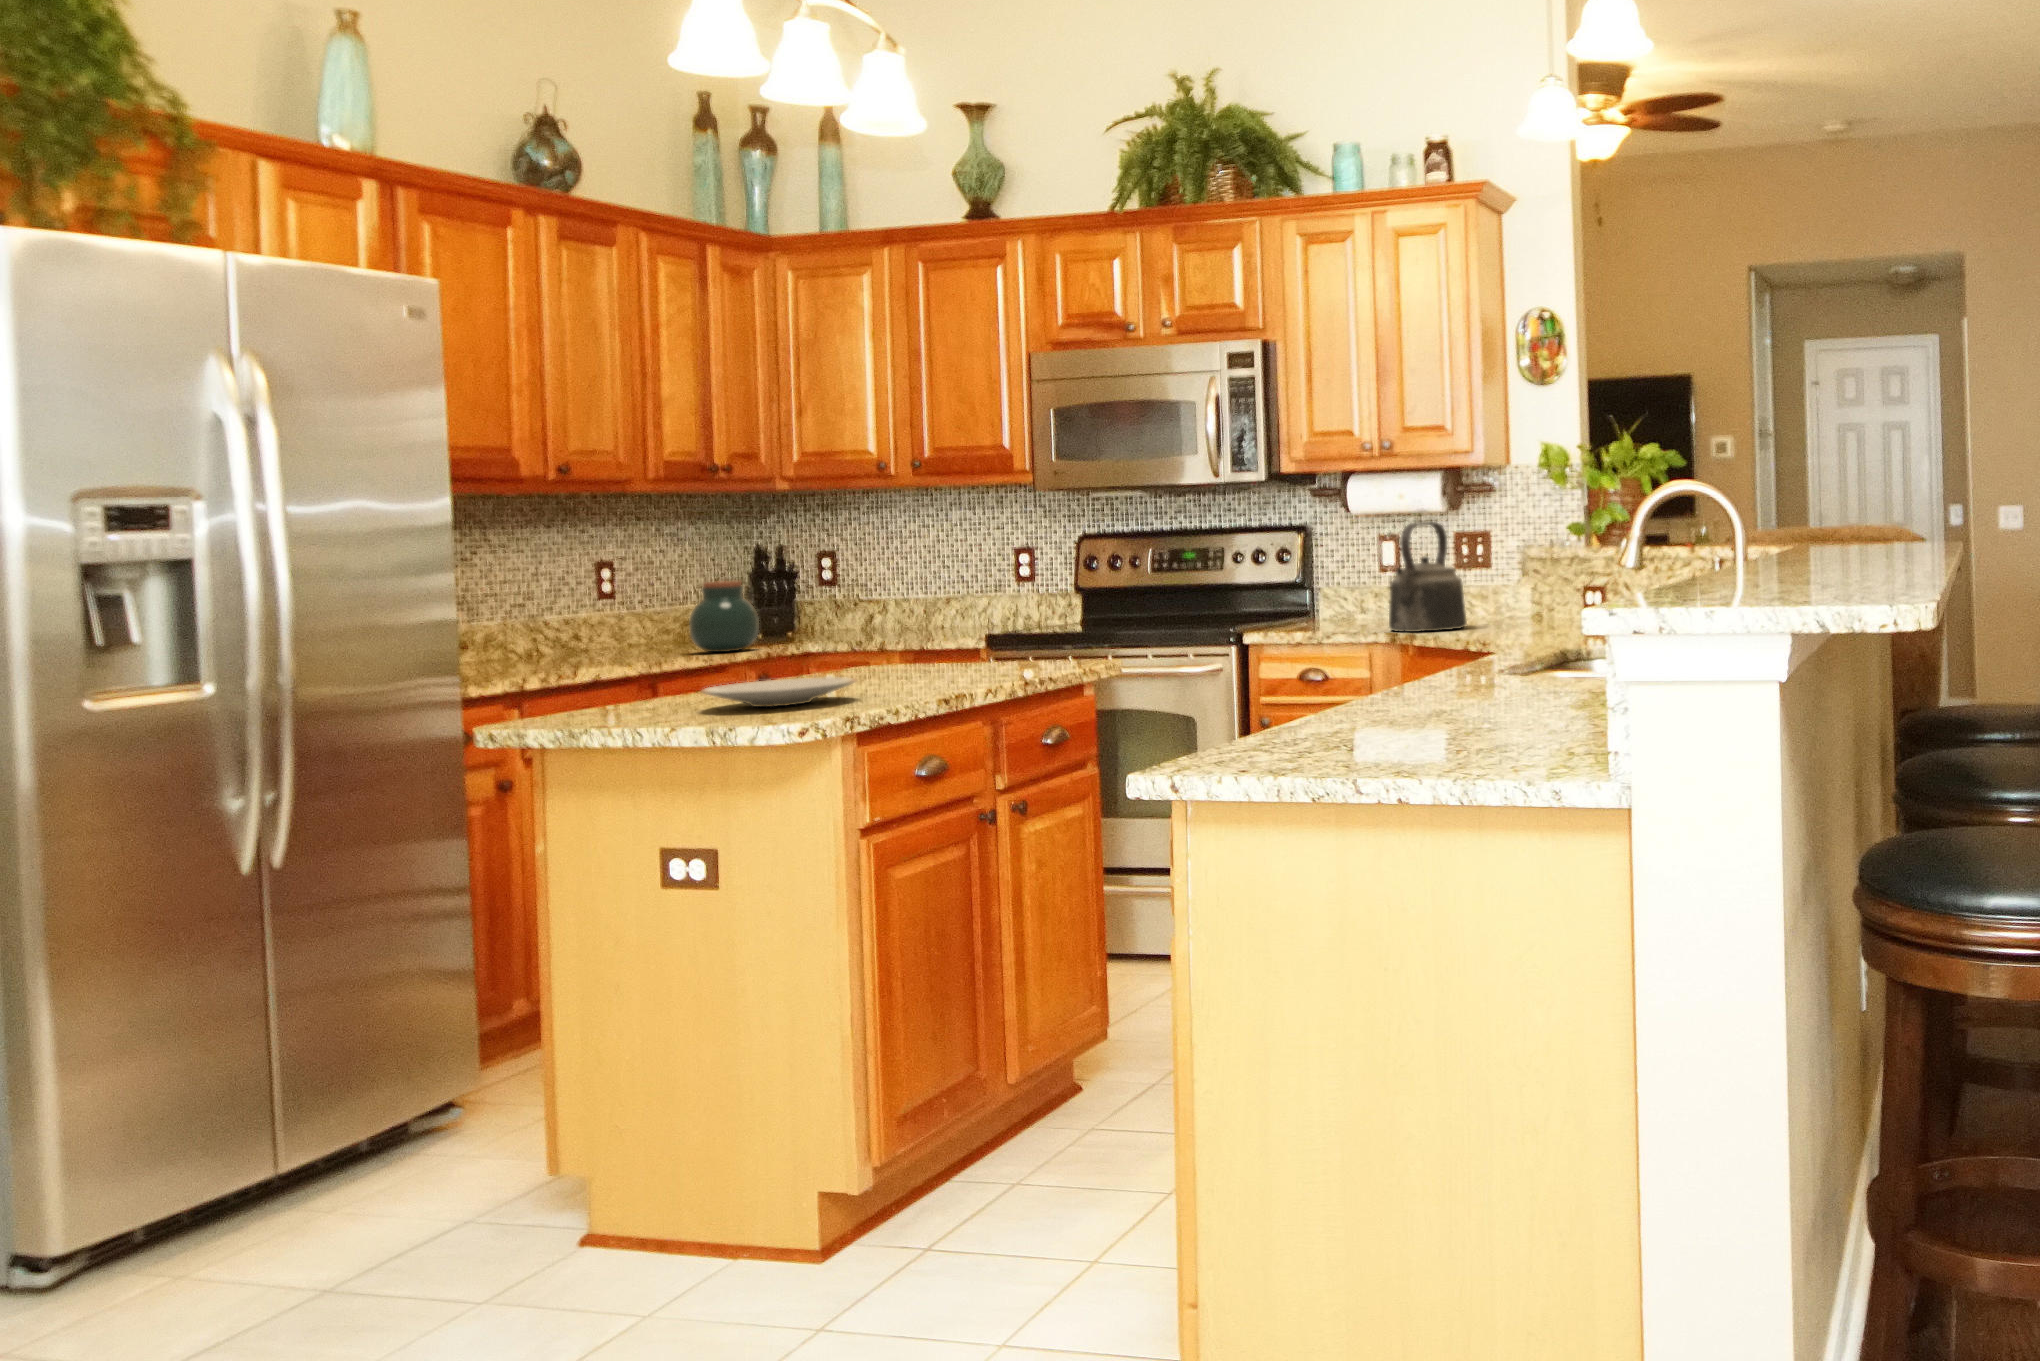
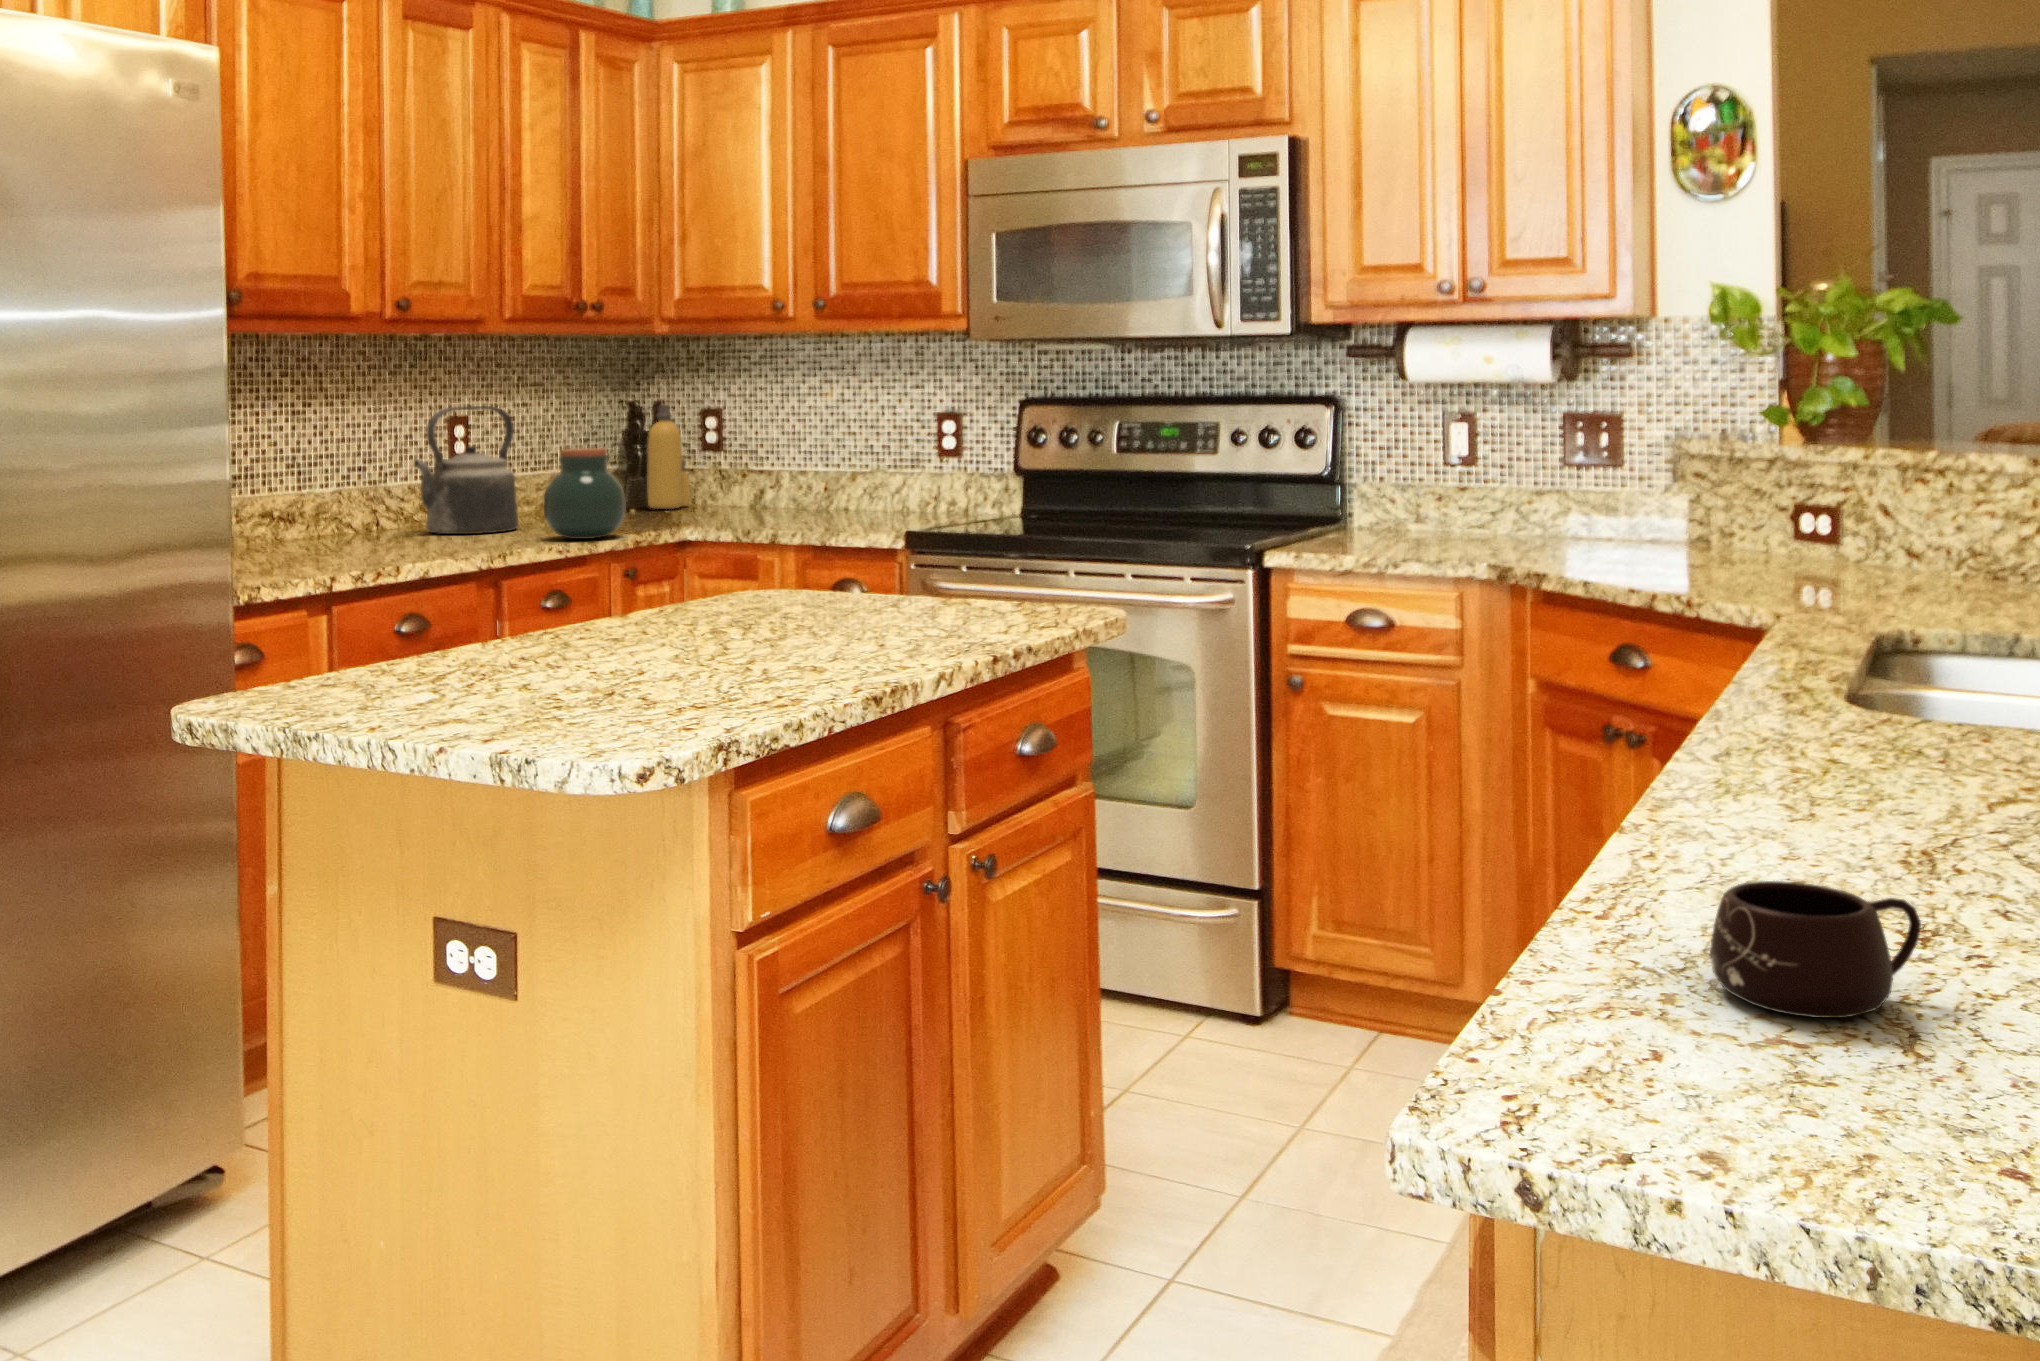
kettle: present [1389,522,1467,632] -> present [414,406,518,534]
bottle: none [772,549,809,633] -> present [647,405,690,509]
plate: present [702,677,856,707] -> none [491,646,735,704]
mug: none [1291,700,1373,745] -> present [1710,881,1921,1018]

